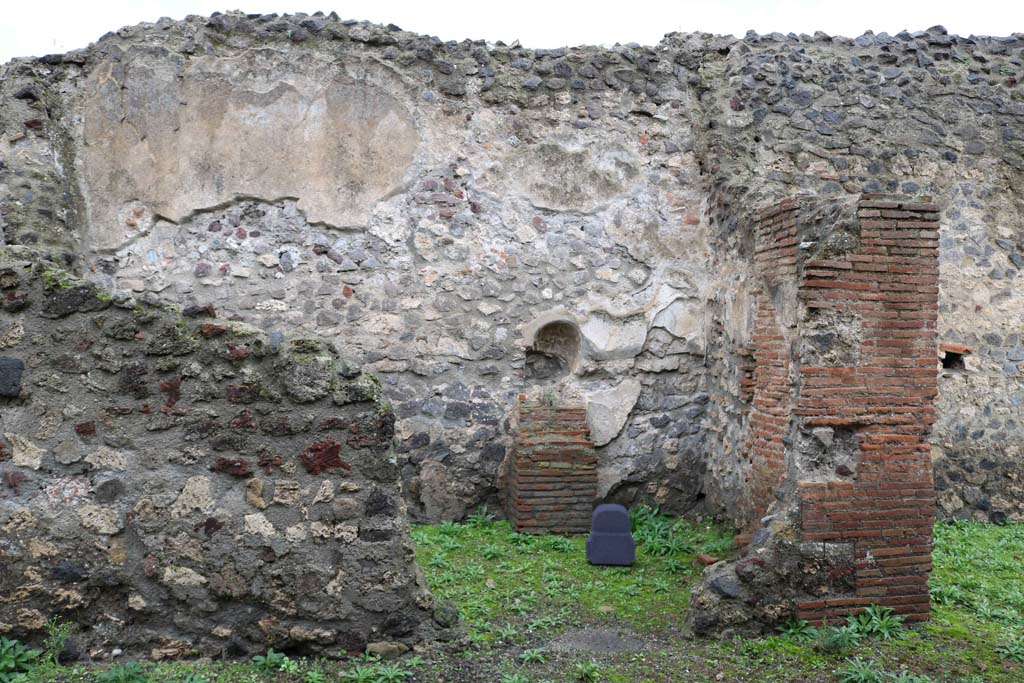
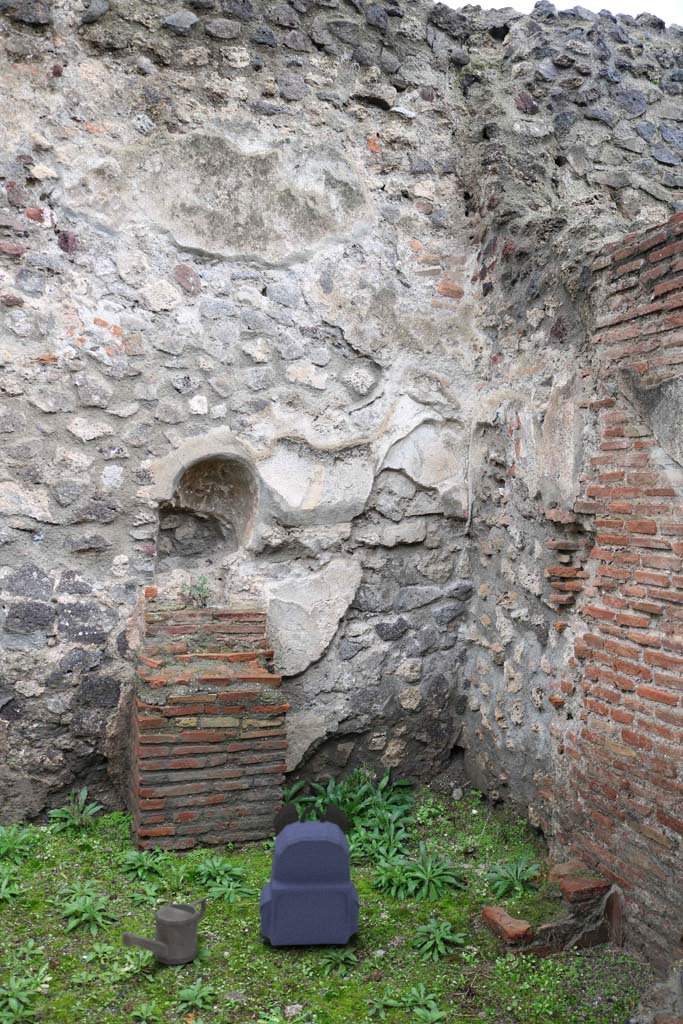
watering can: none [522,541,559,566] -> present [122,898,206,965]

